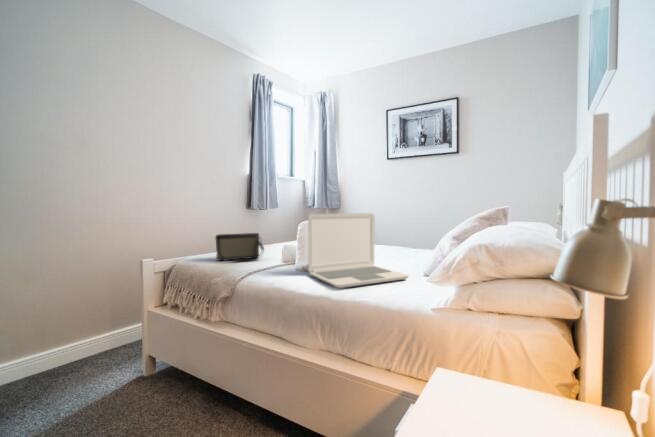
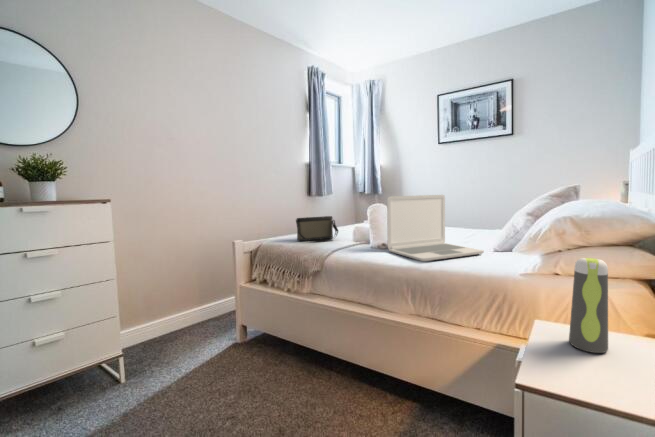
water bottle: none [462,295,502,410] -> present [569,258,608,353]

